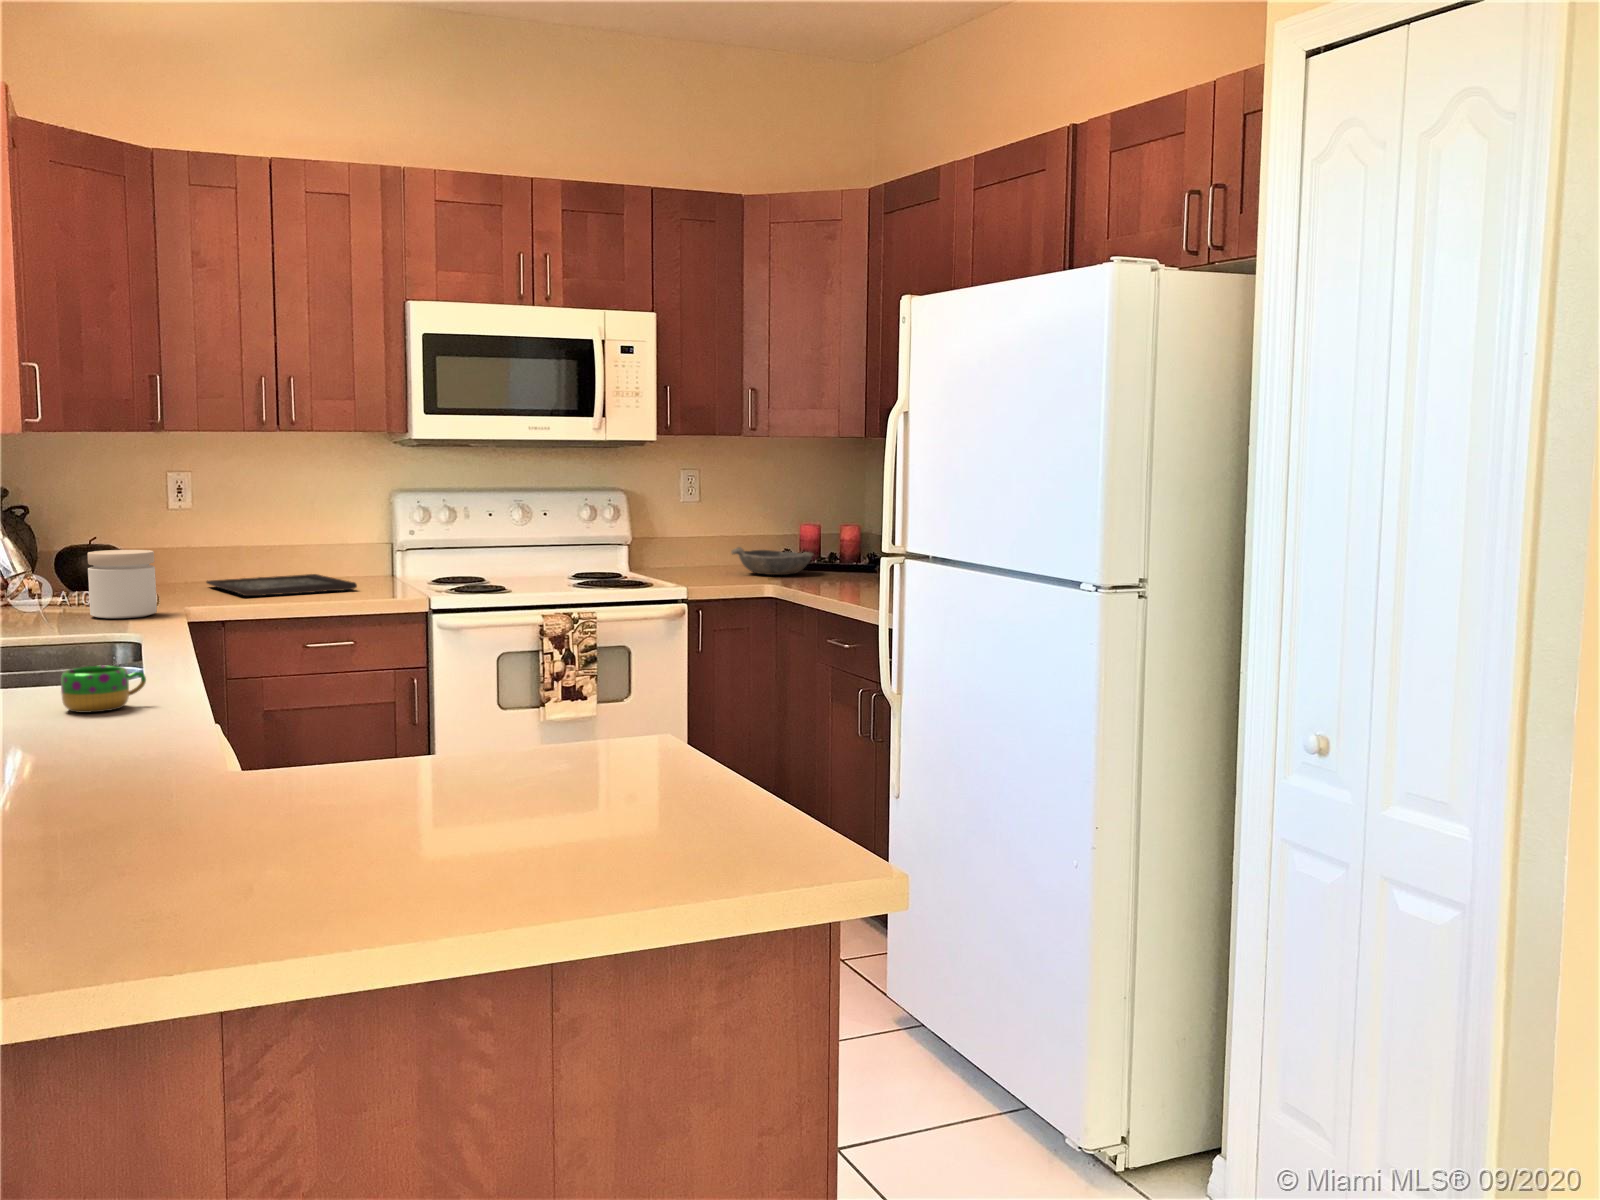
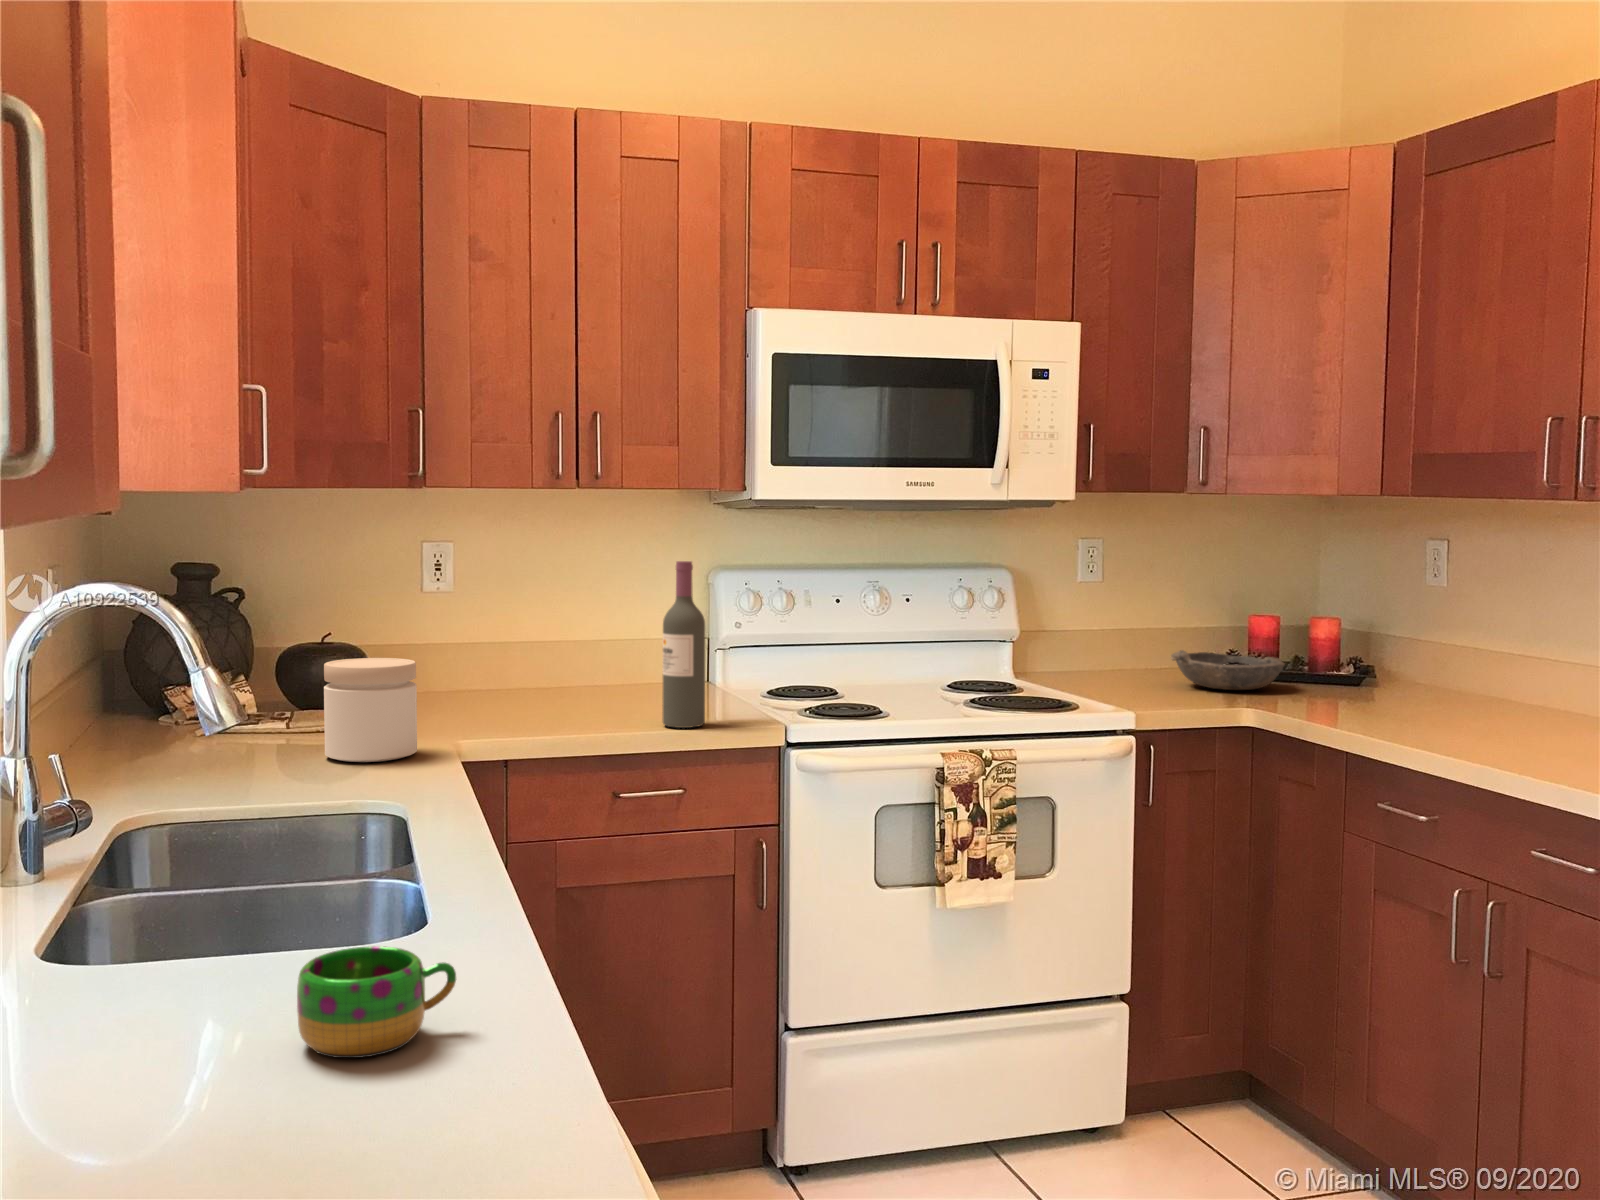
wine bottle: none [339,483,372,599] -> present [662,561,705,728]
tray: present [206,574,357,596] -> none [469,680,675,719]

